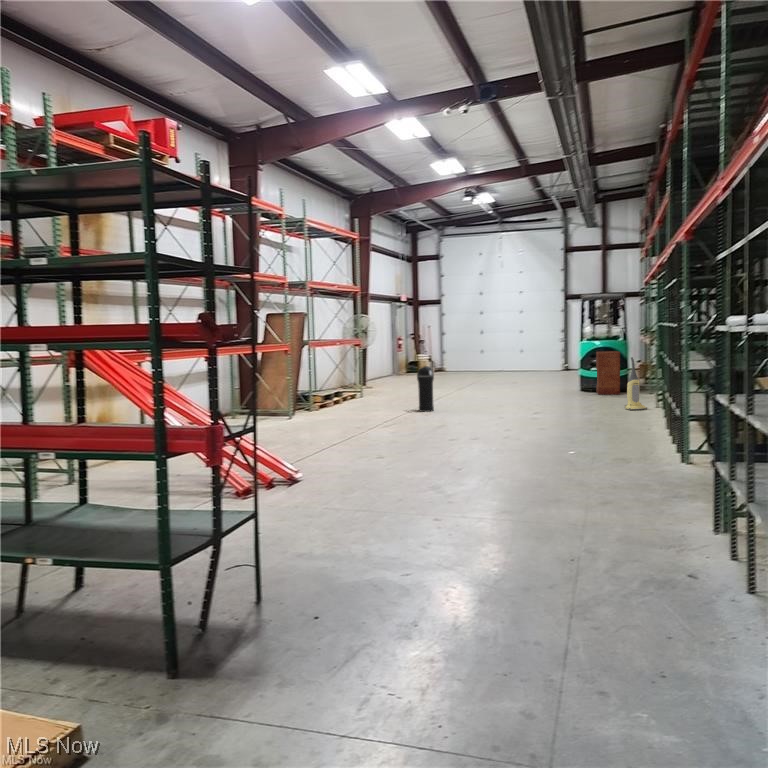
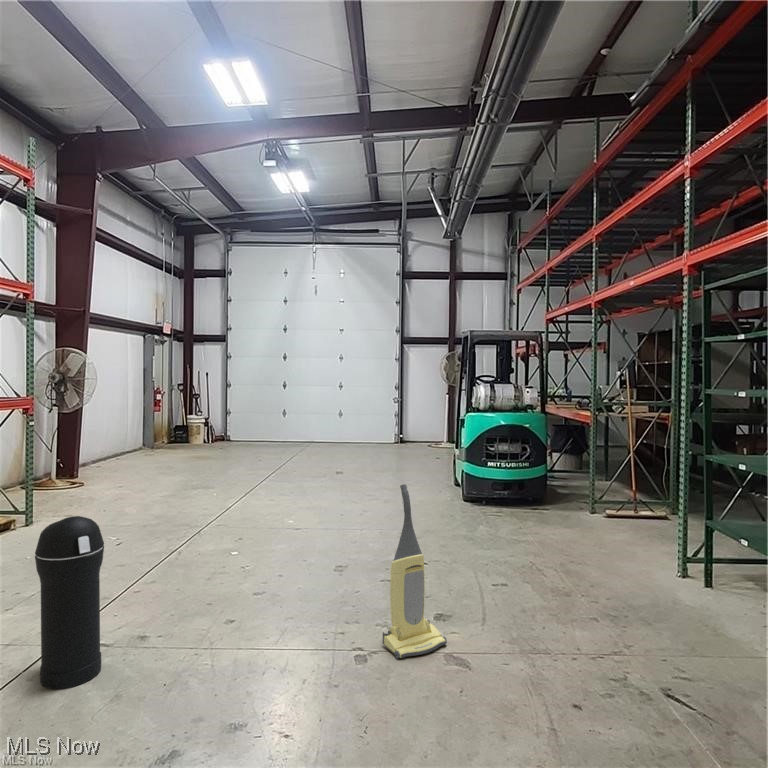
filing cabinet: present [596,351,620,395] -> none [496,432,551,520]
vacuum cleaner: present [625,357,647,410] -> present [383,484,447,659]

